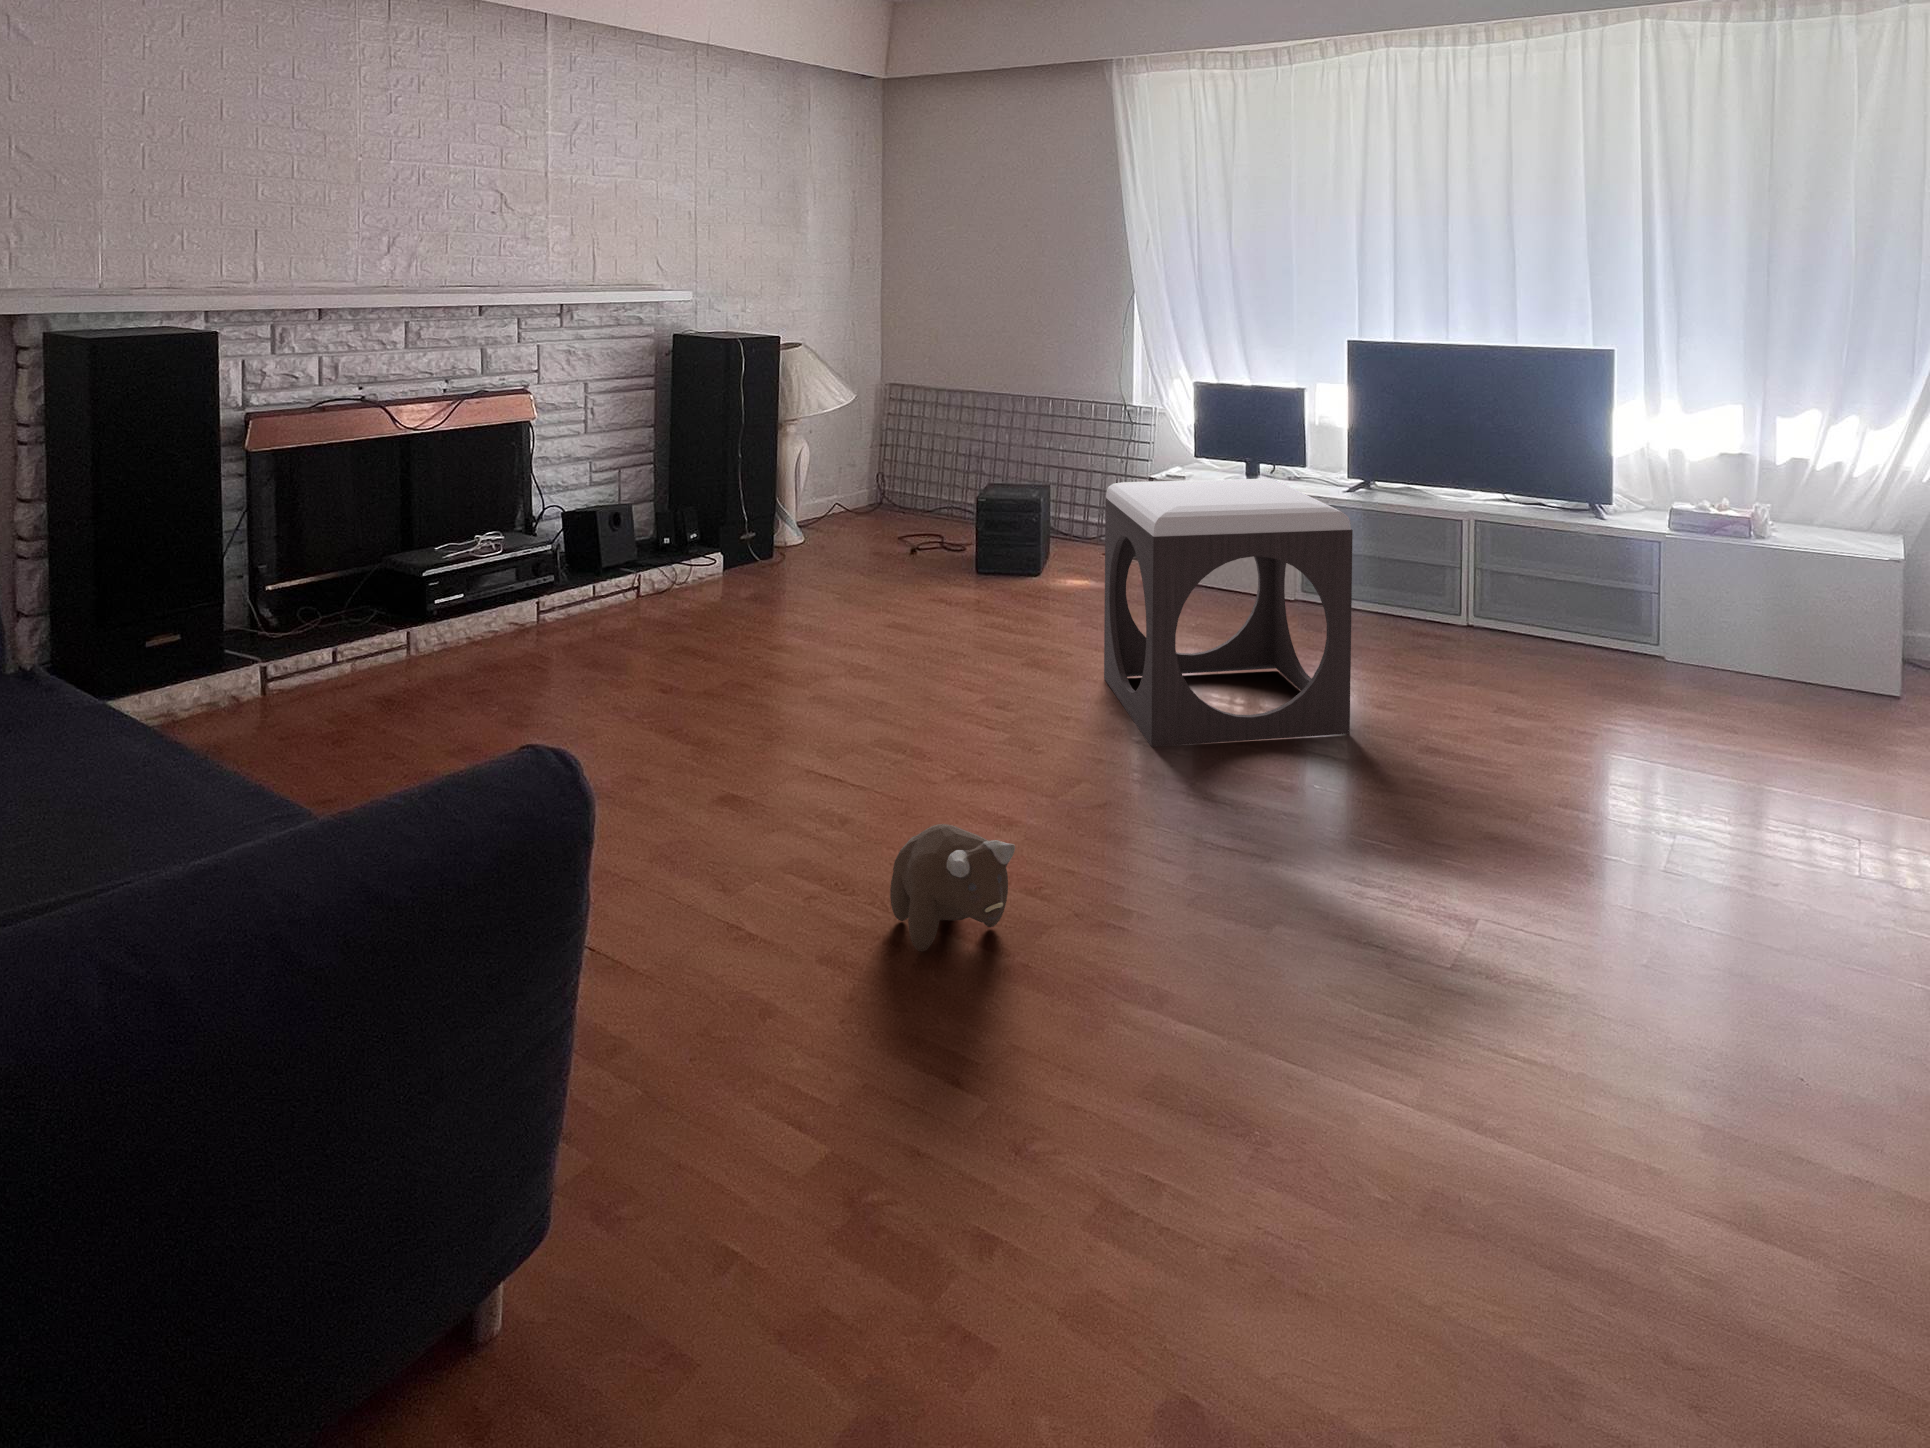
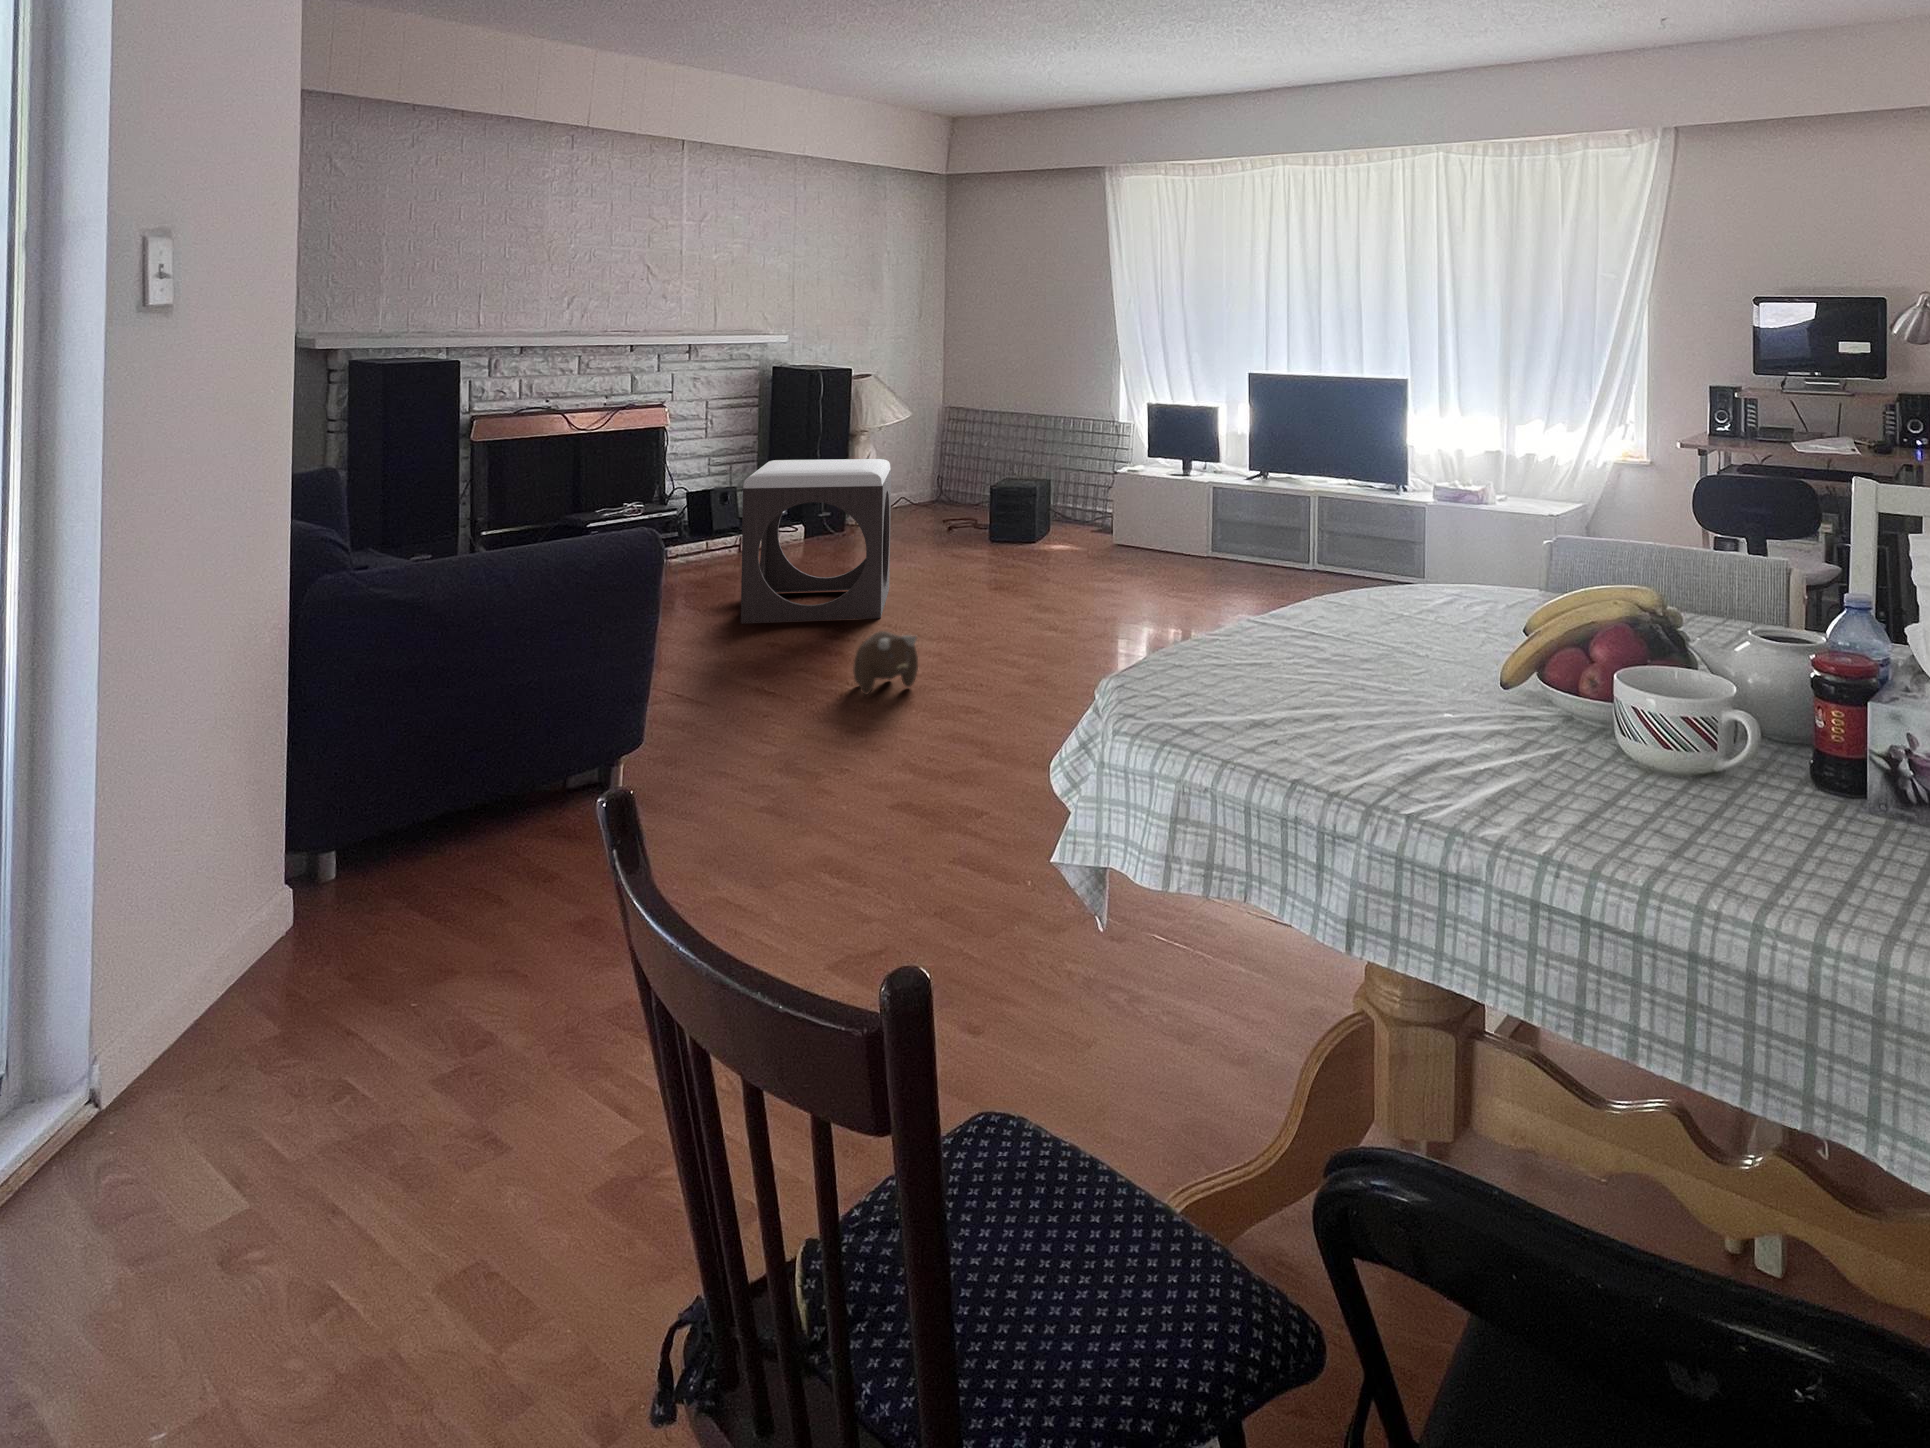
footstool: present [1104,479,1353,747] -> present [741,459,891,624]

